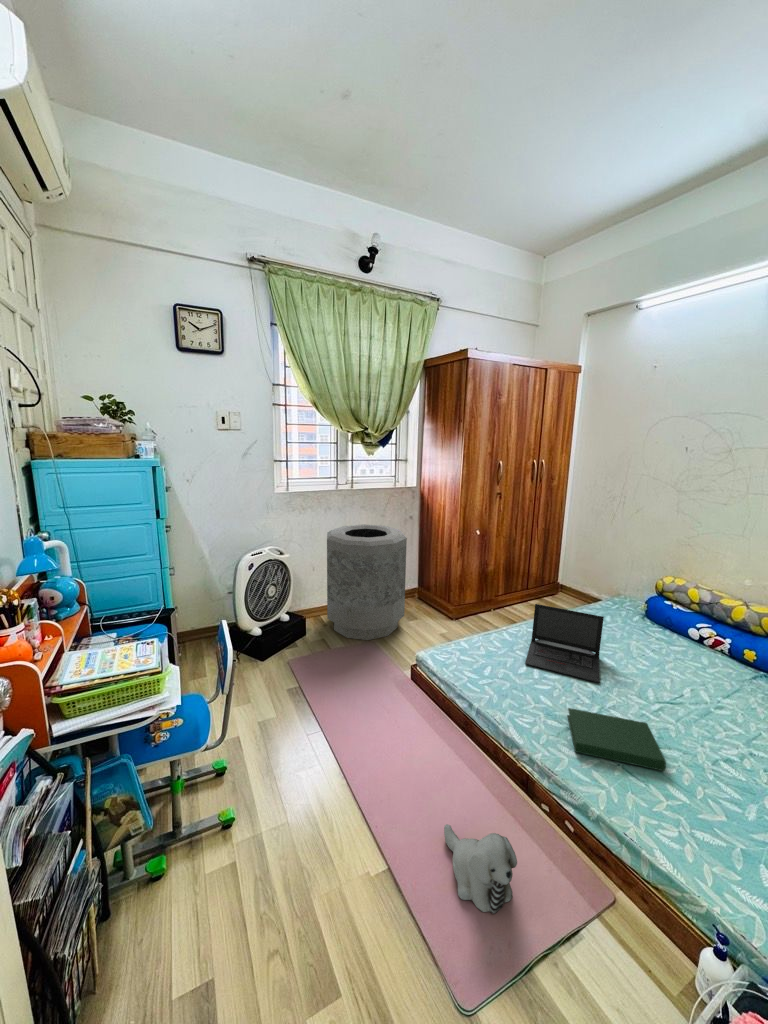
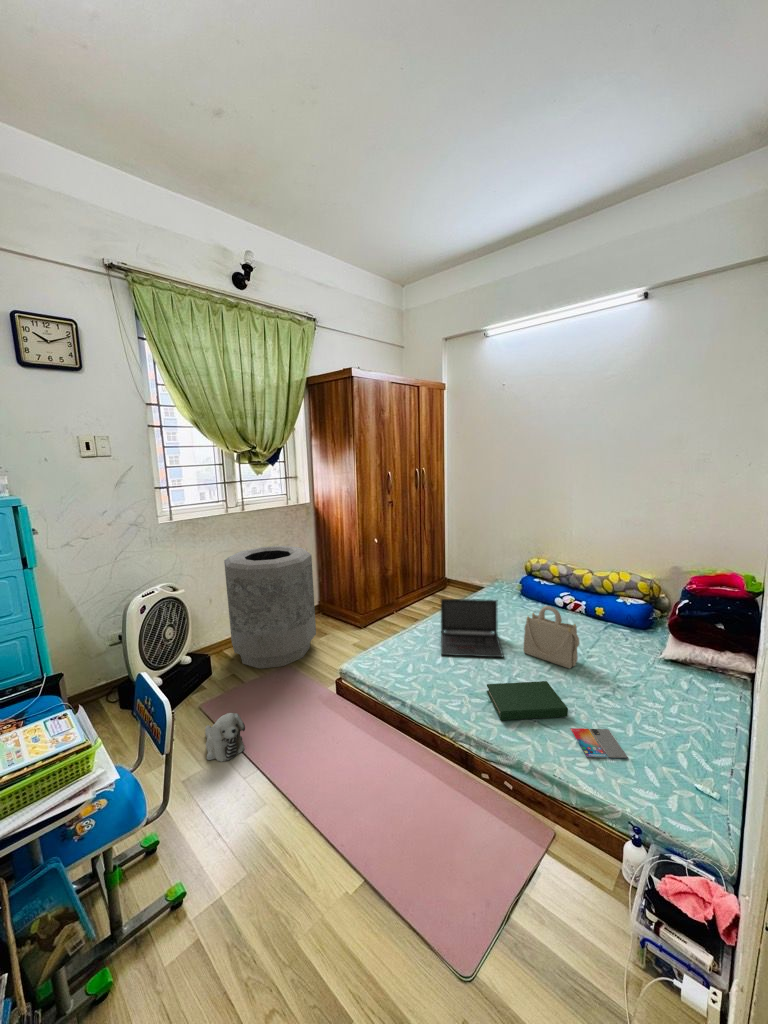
handbag: none [627,635,704,716] -> present [523,606,579,668]
smartphone: none [665,787,739,847] -> present [571,728,628,758]
plush toy: present [444,824,517,914] -> present [205,713,245,762]

